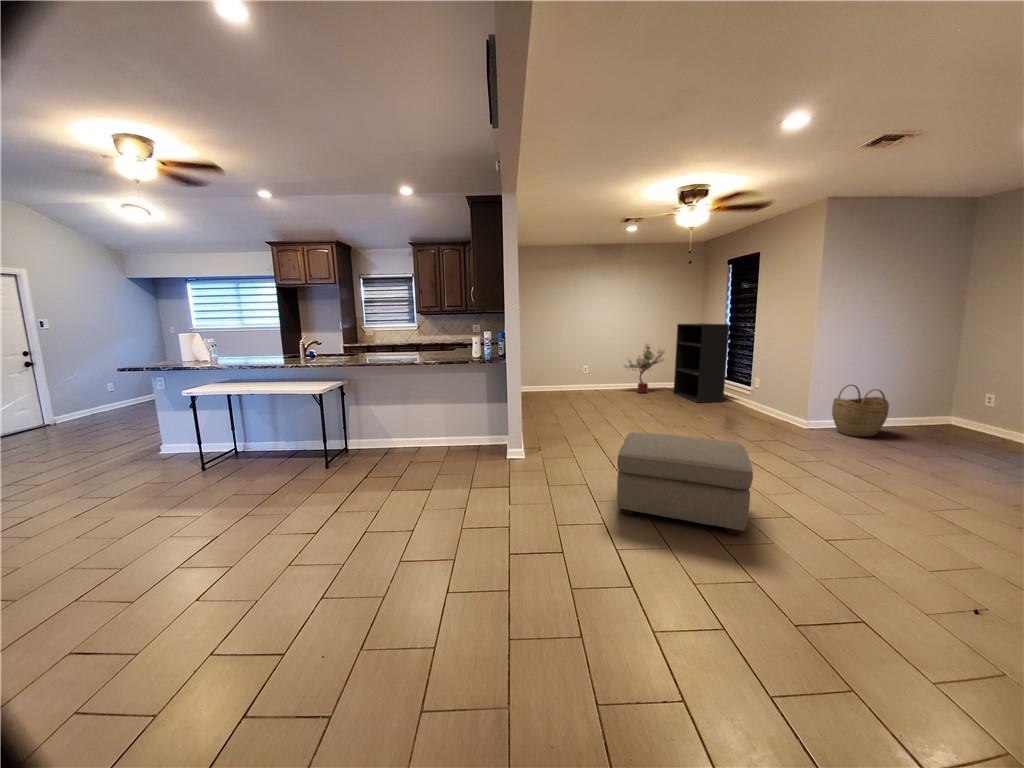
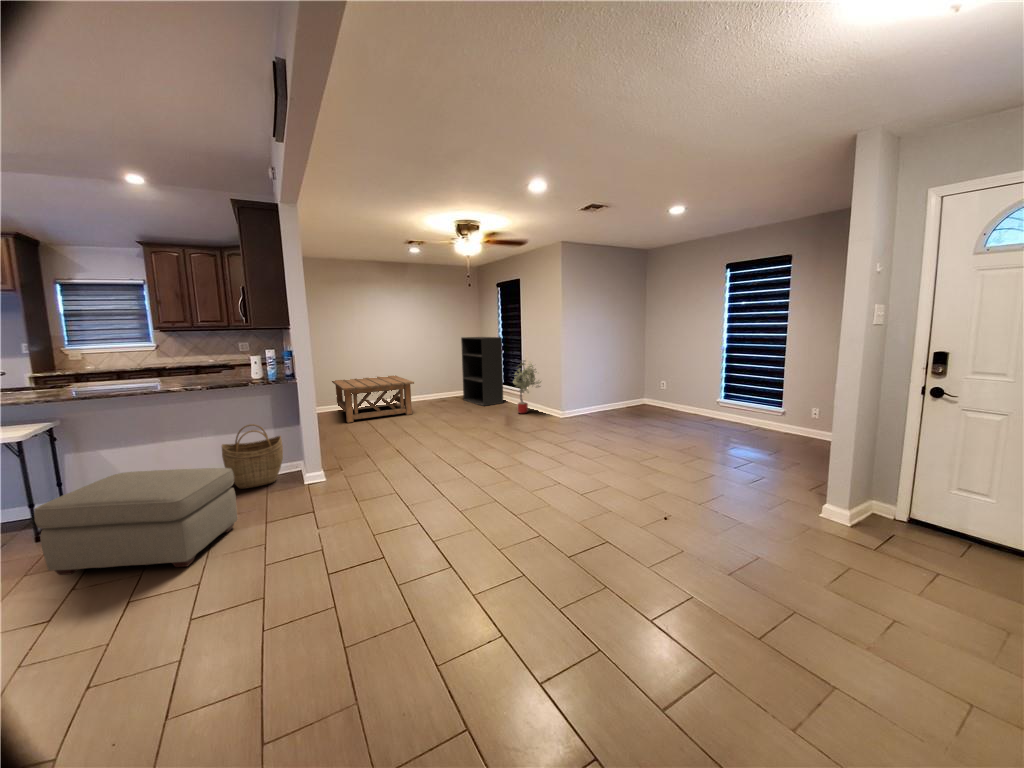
potted tree: present [624,344,665,393] -> present [513,360,541,414]
coffee table: none [542,362,620,404] -> present [332,375,414,423]
woven basket: present [832,385,889,437] -> present [222,424,283,489]
ottoman: present [617,432,753,535] -> present [34,468,238,575]

